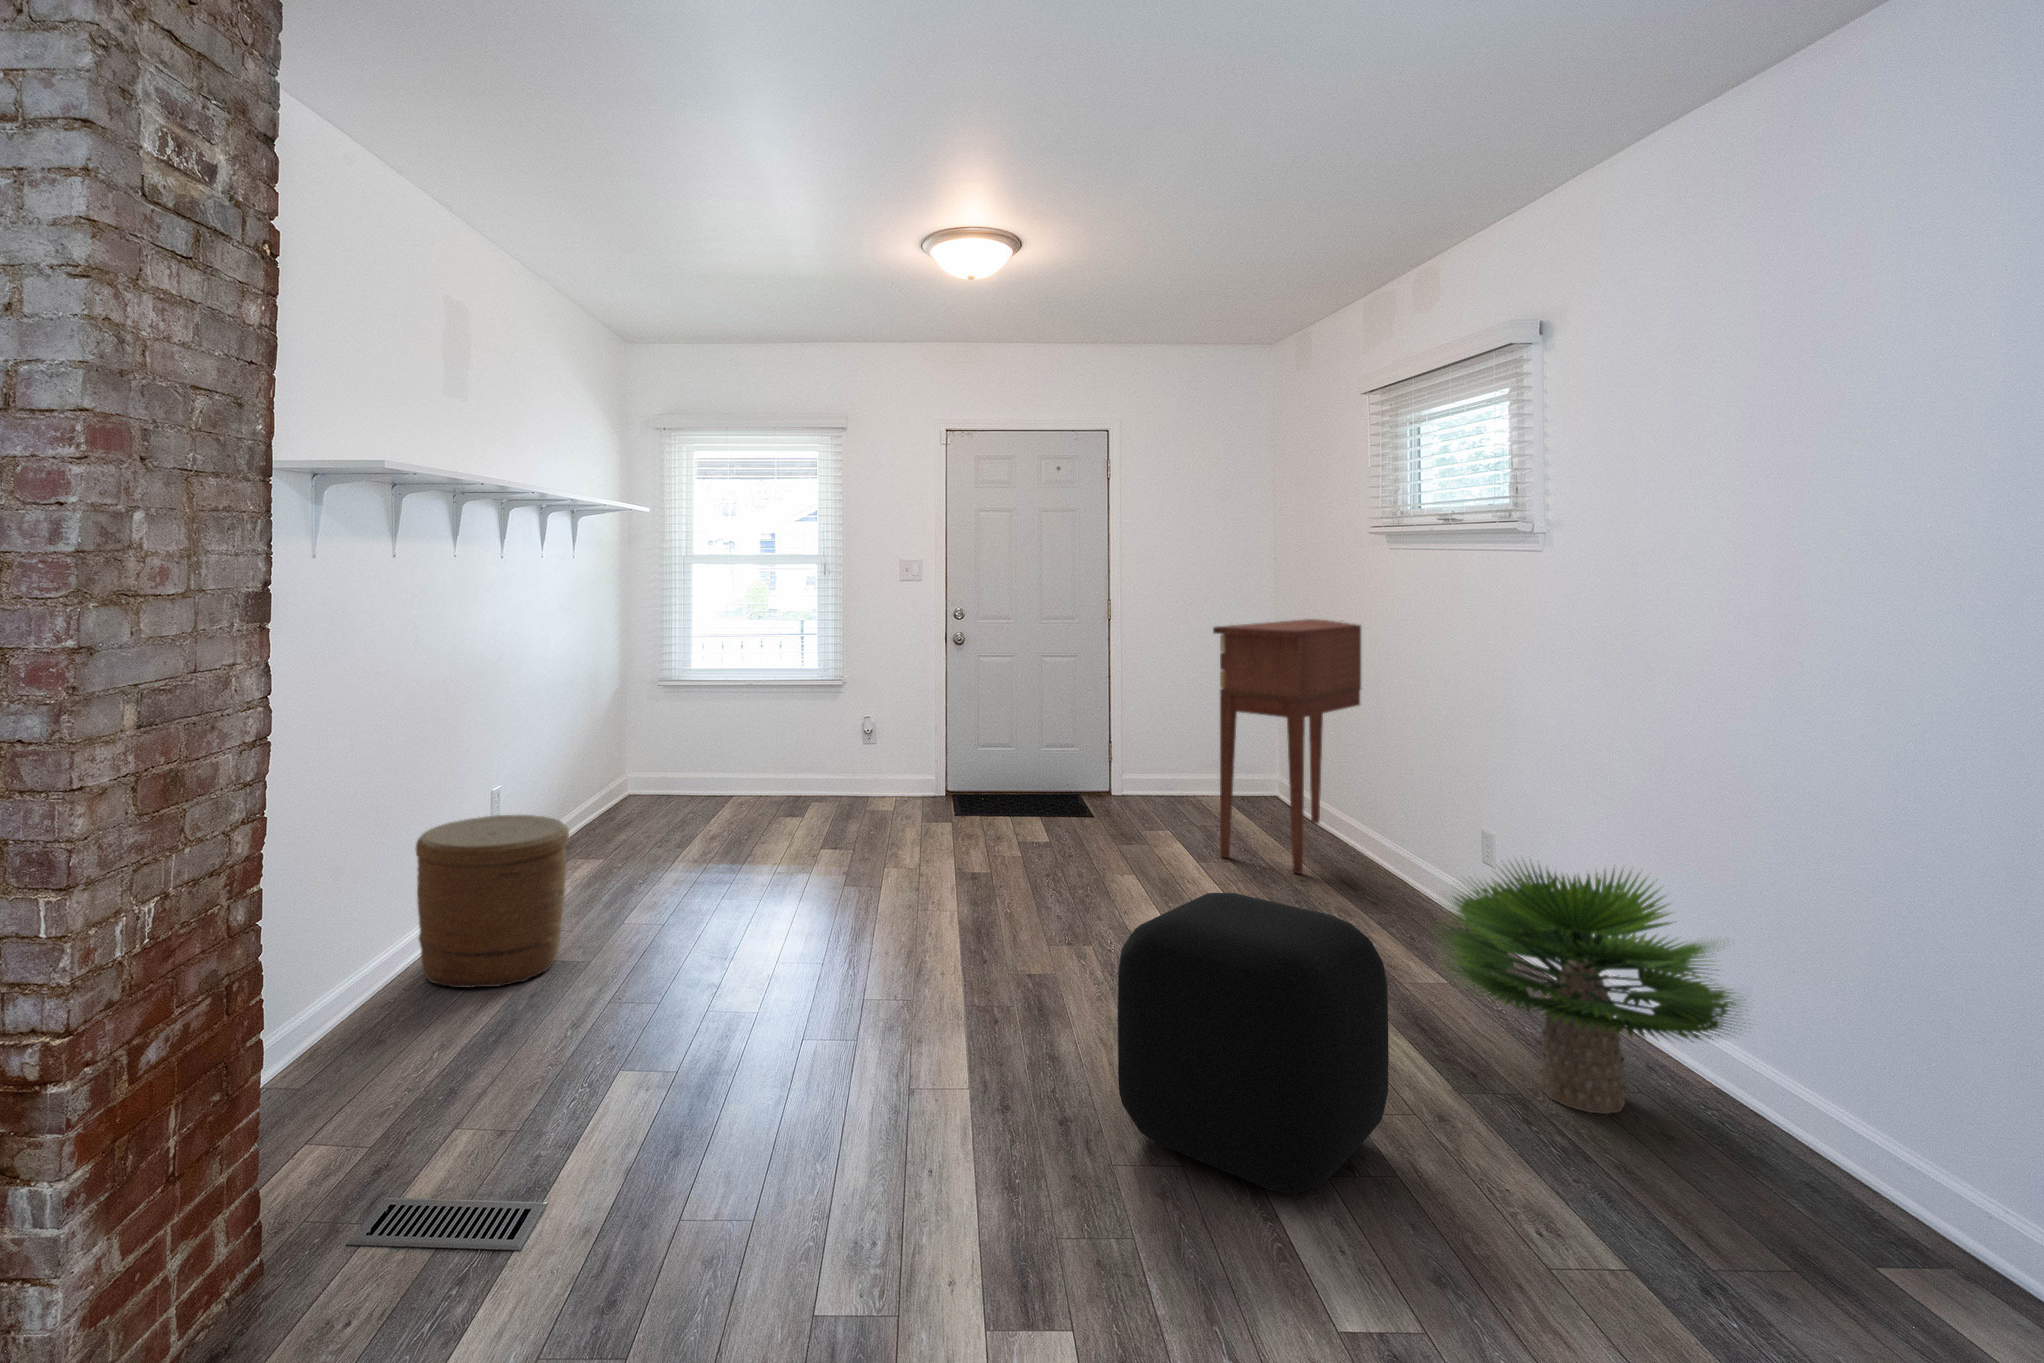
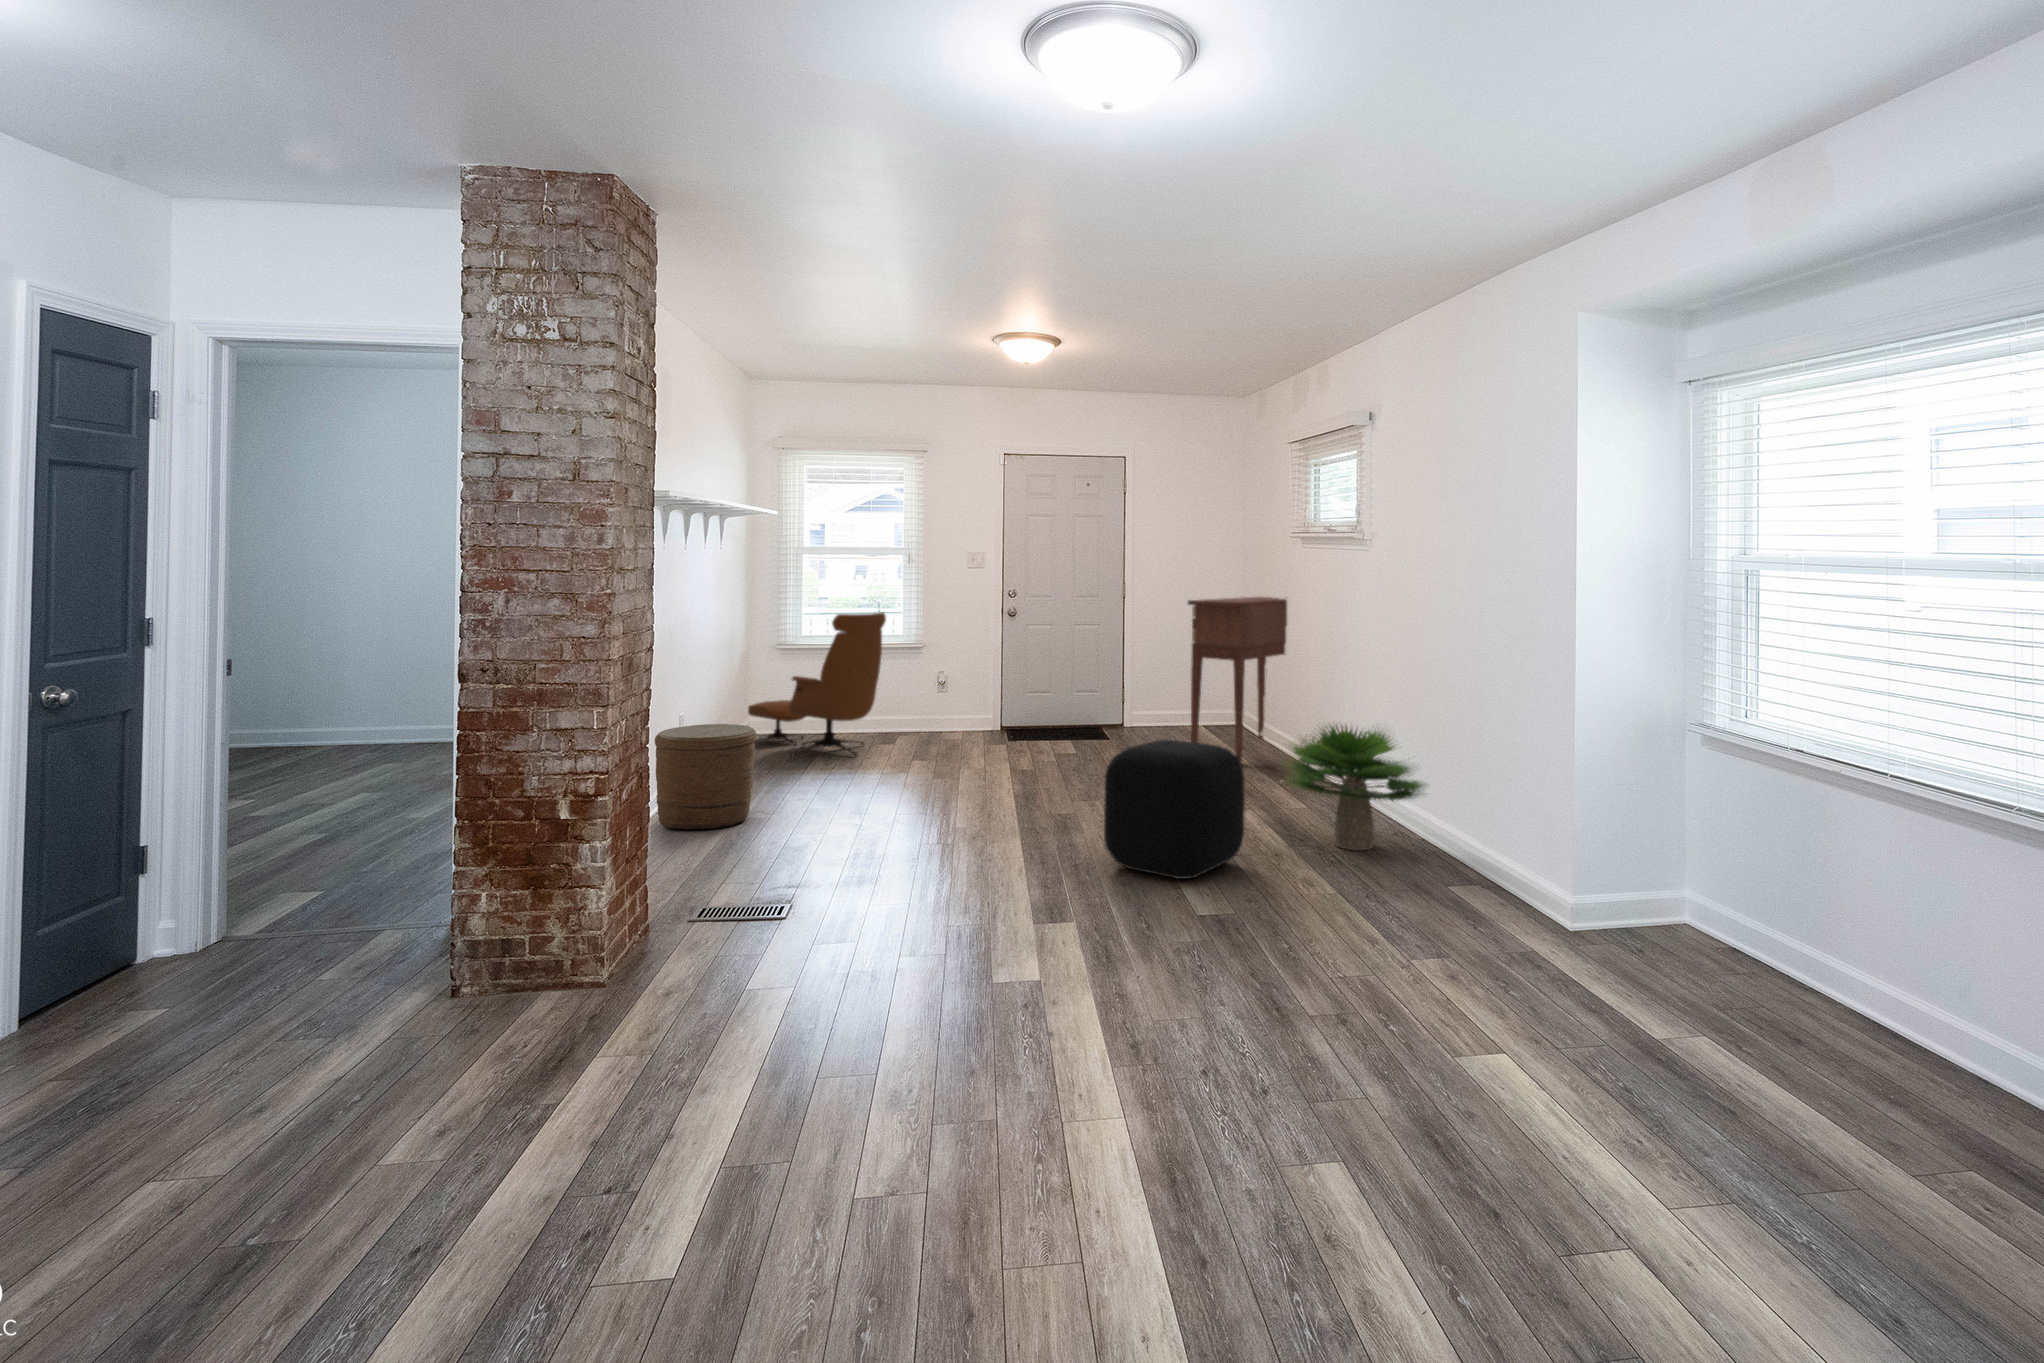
lounge chair: none [615,641,787,840] -> present [748,612,886,757]

